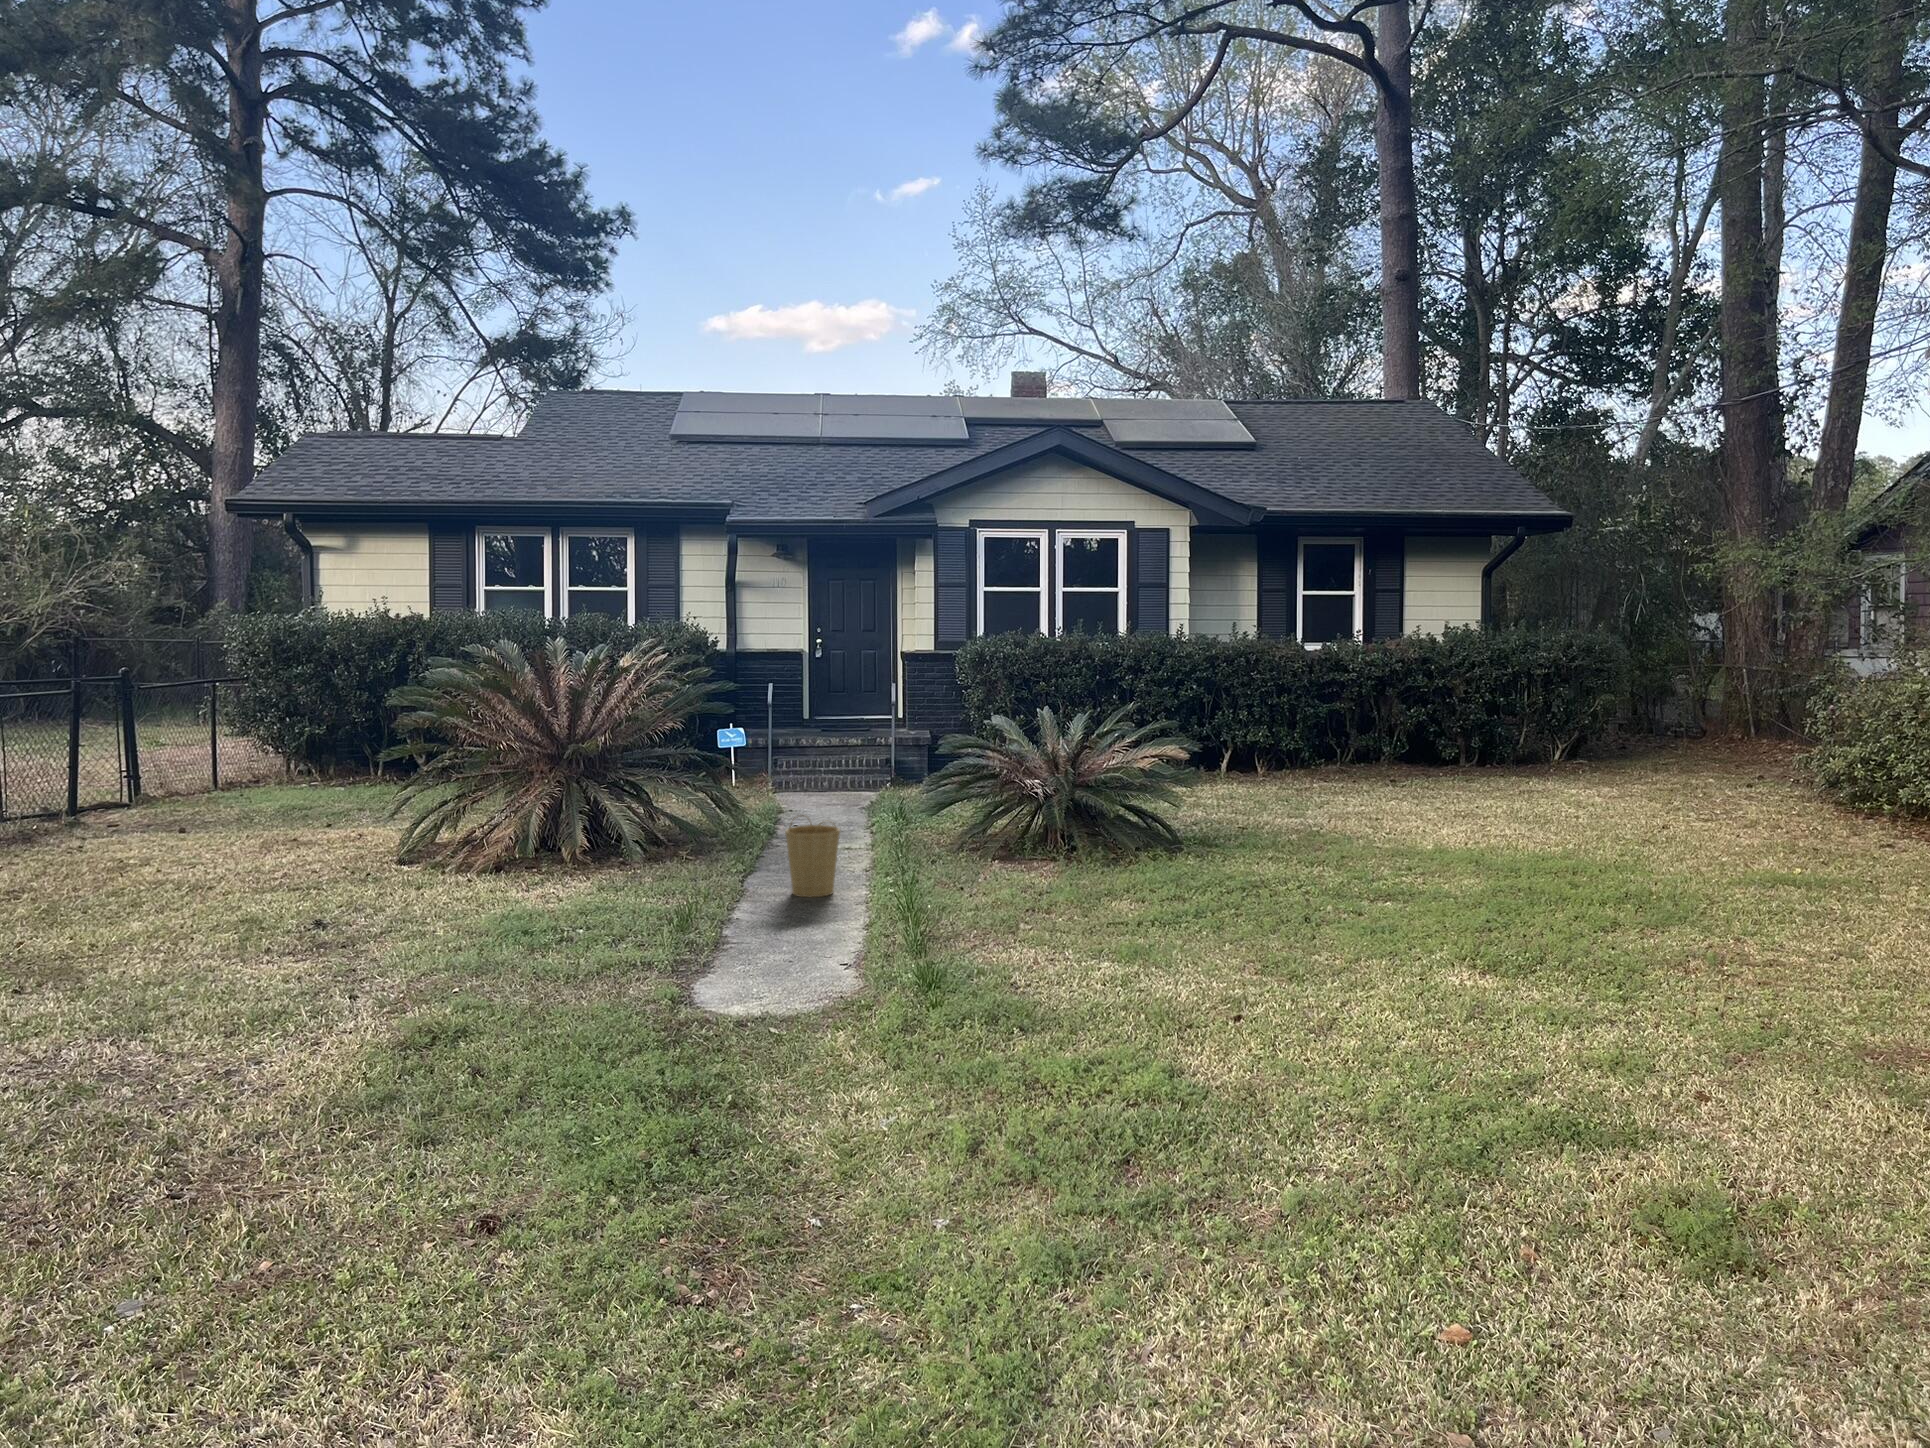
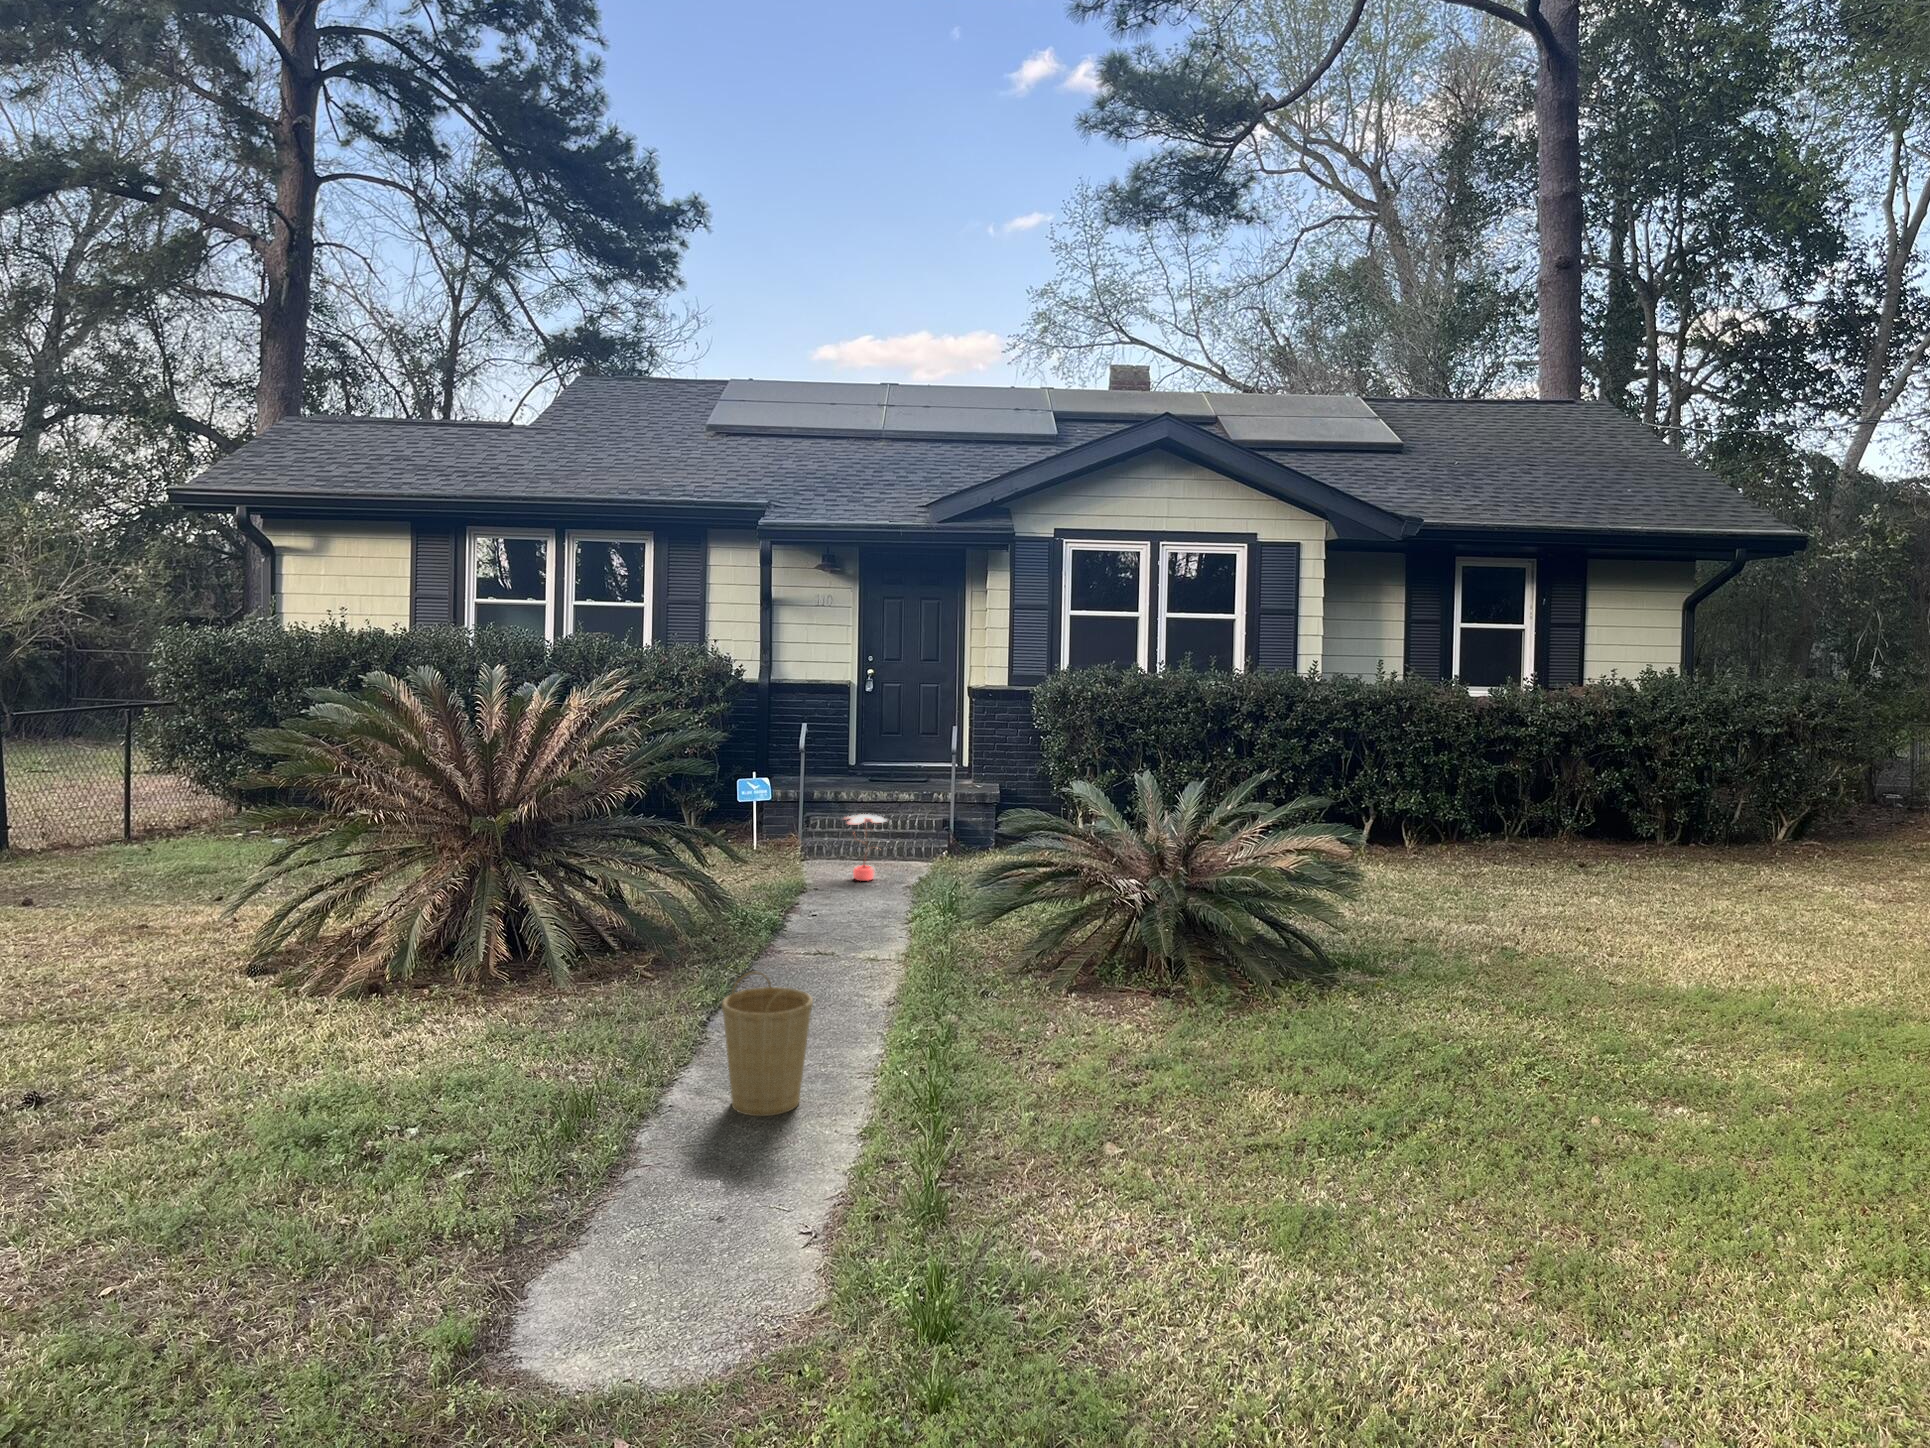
potted plant: none [815,748,851,798] -> present [844,814,887,881]

